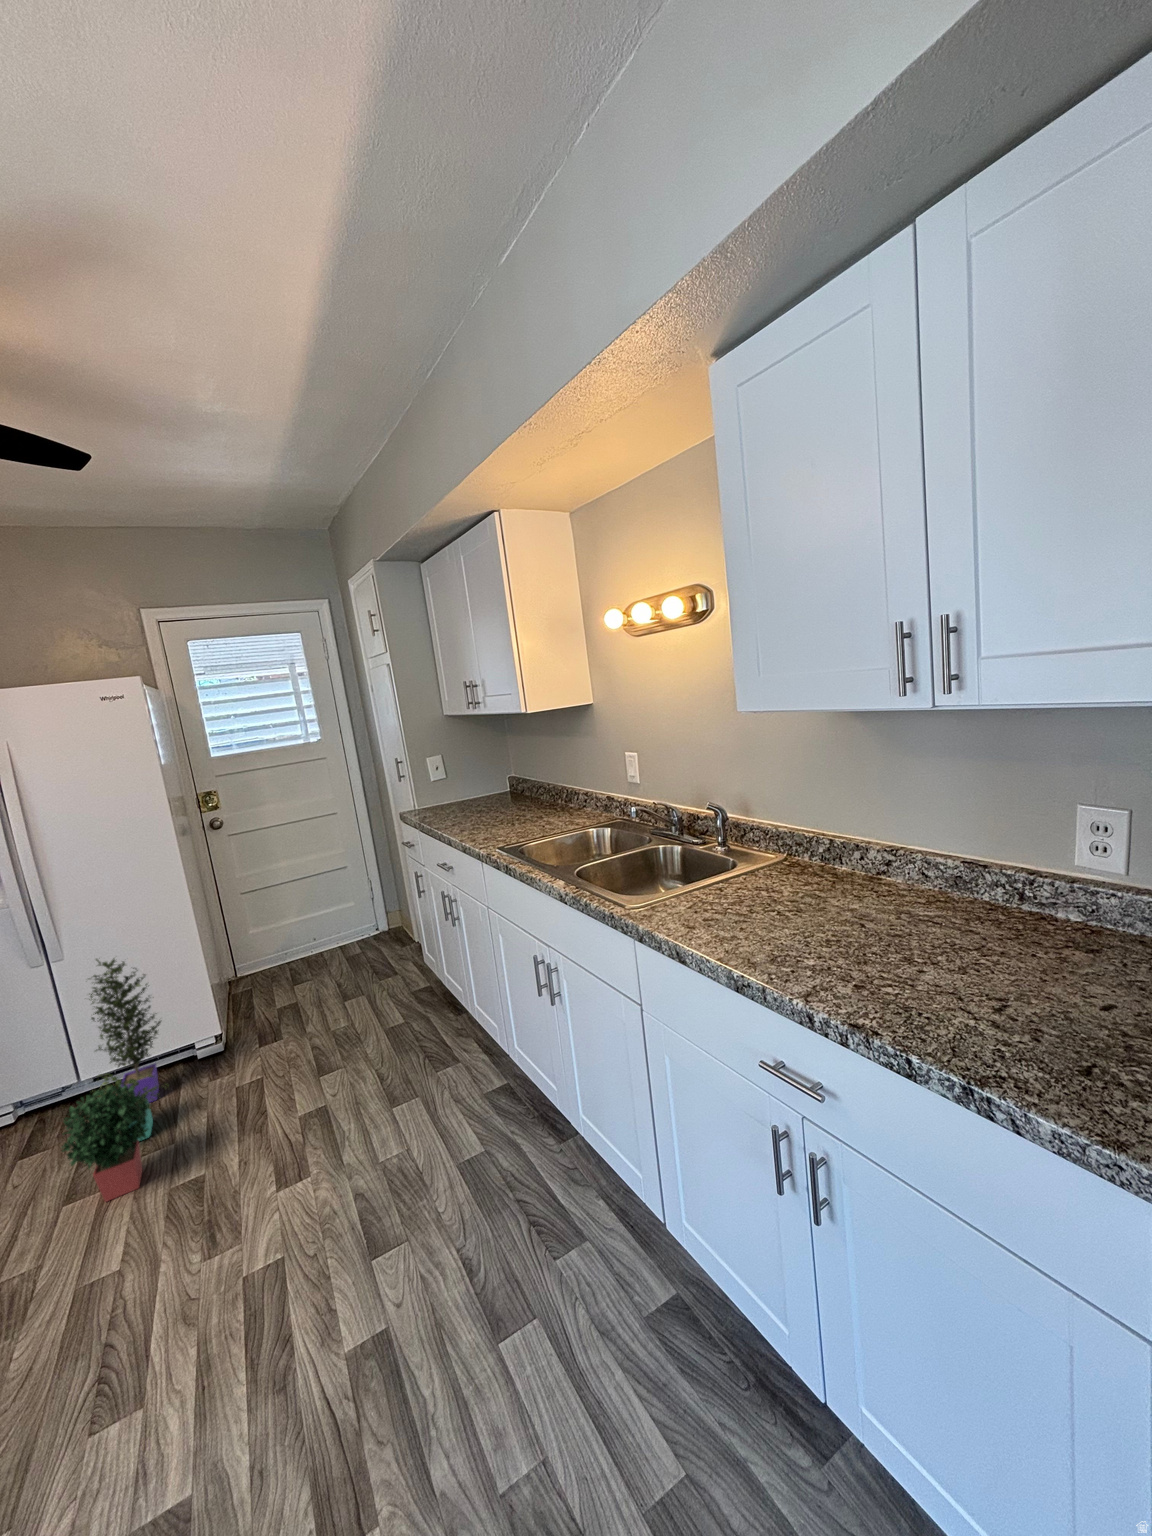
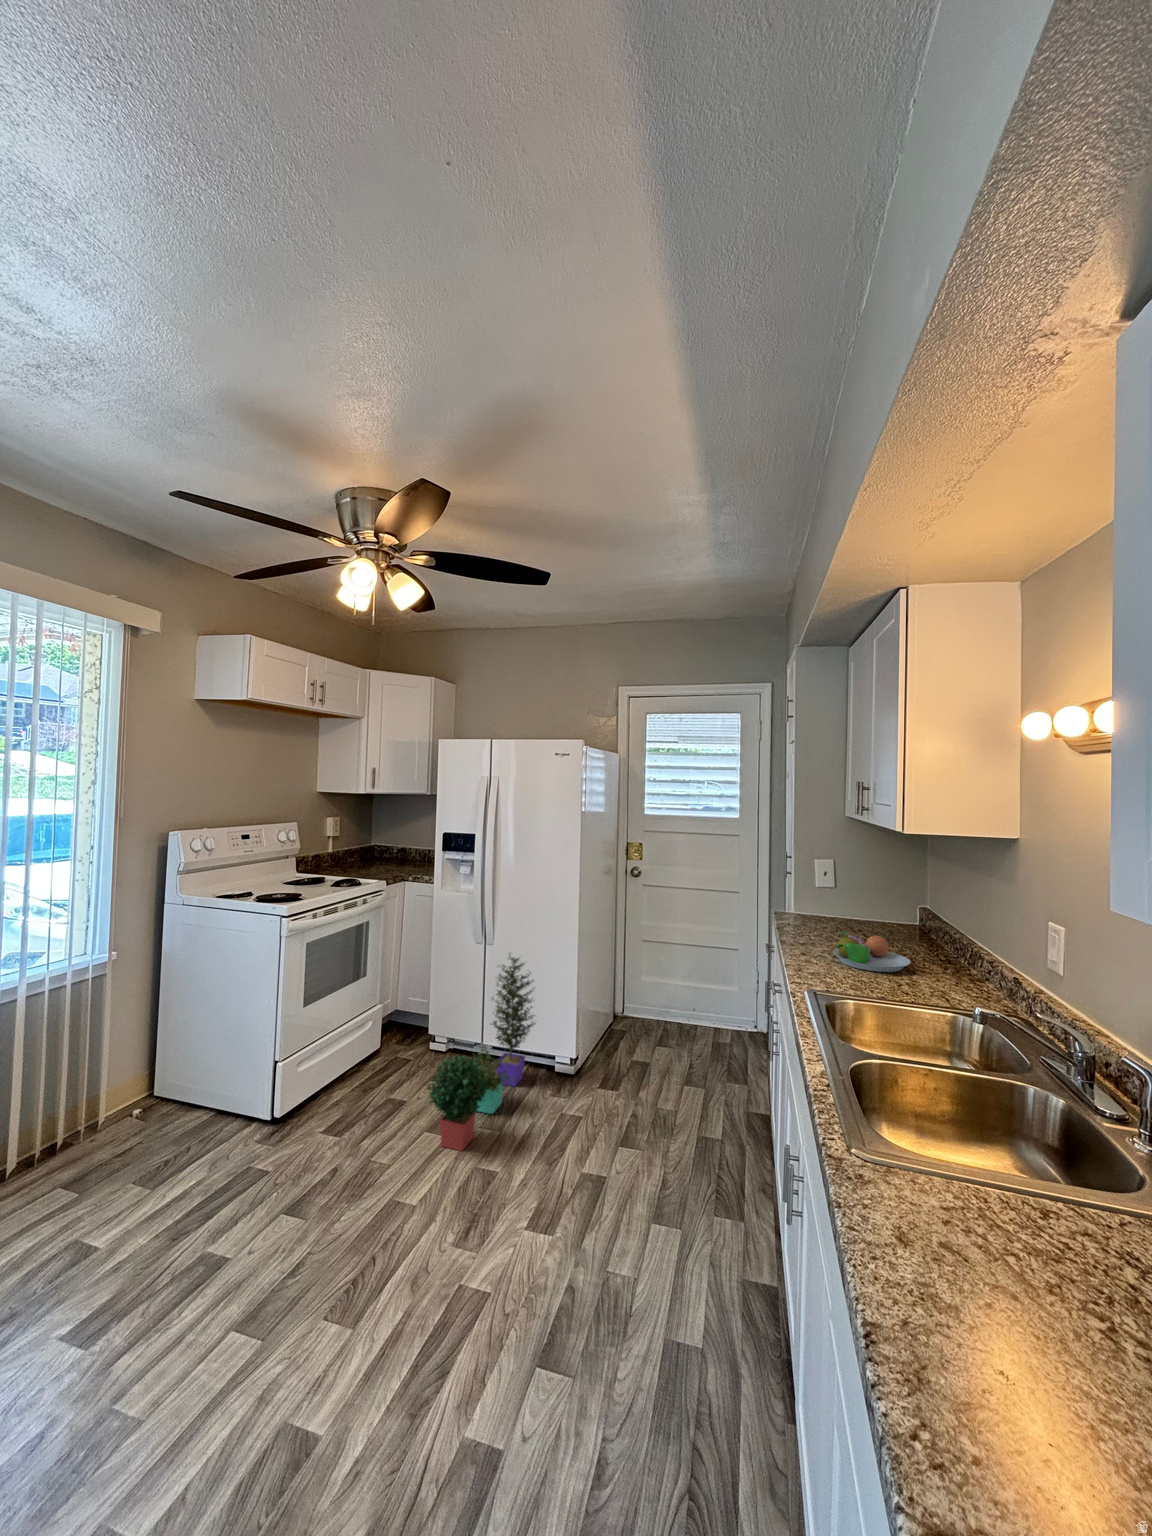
fruit bowl: none [479,795,535,824] -> present [833,931,910,972]

